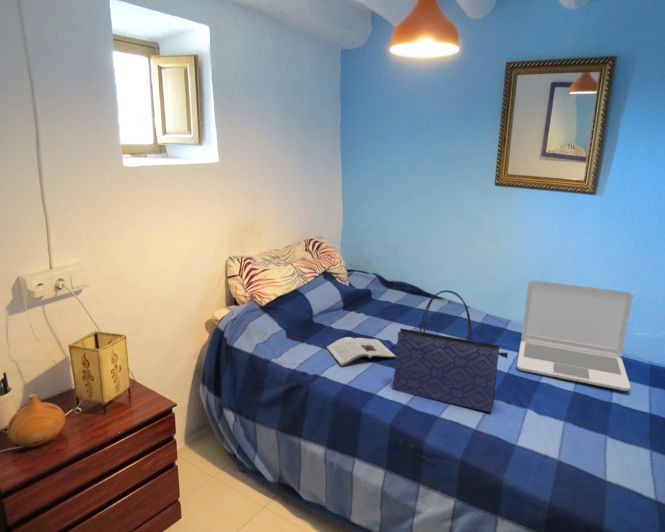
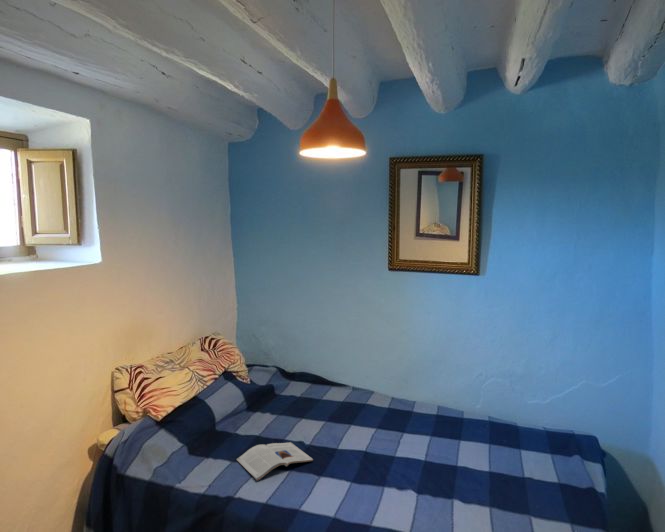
laptop: present [517,280,633,391] -> none [430,362,535,463]
tote bag: present [393,290,508,412] -> none [317,386,429,509]

